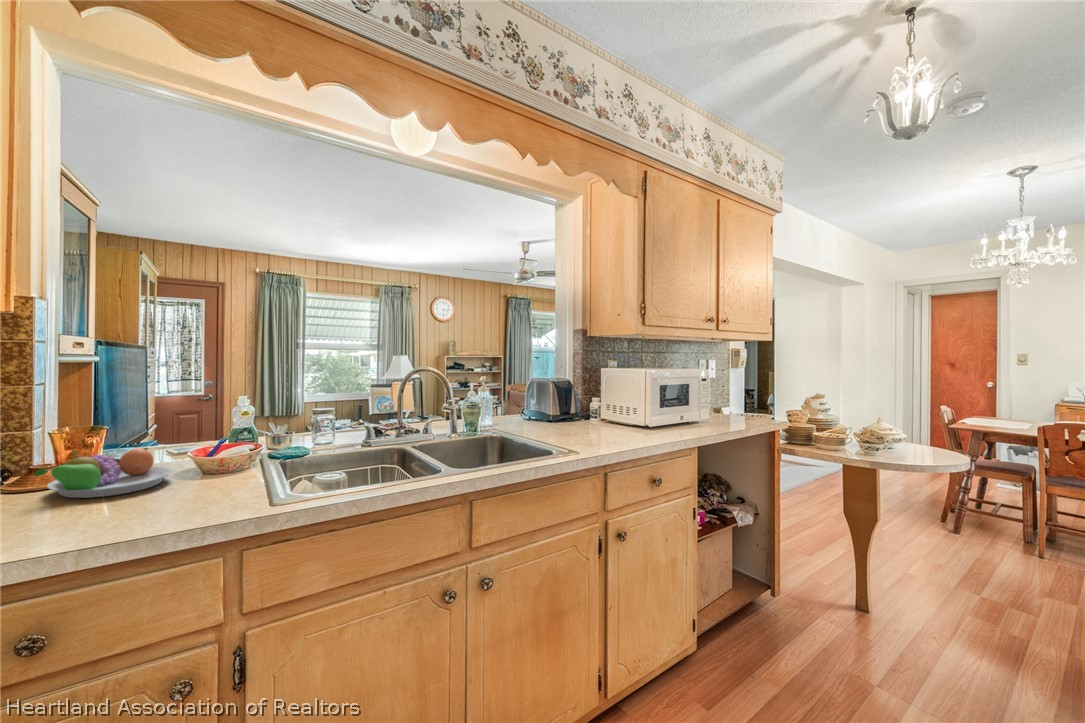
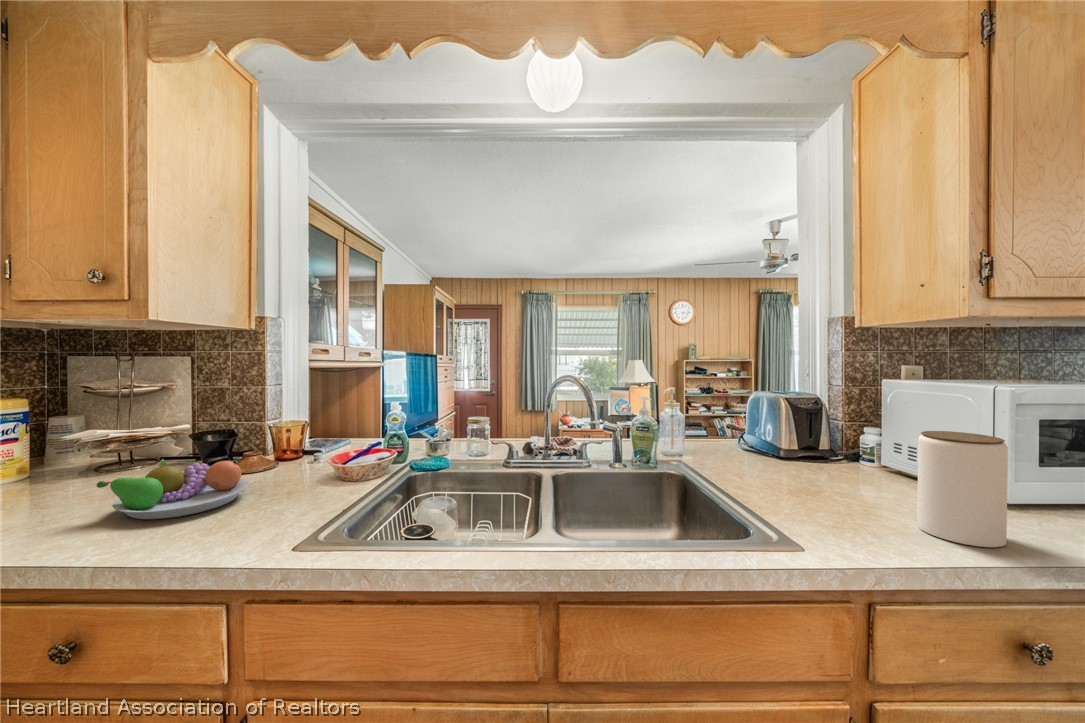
jar: none [618,392,649,442] -> present [917,431,1008,547]

